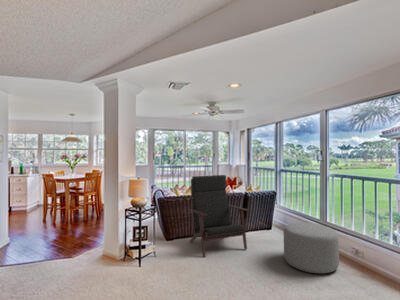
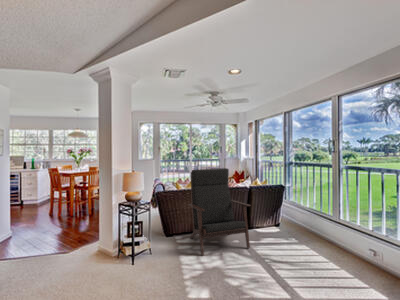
ottoman: present [284,223,339,273] -> none [289,220,352,277]

